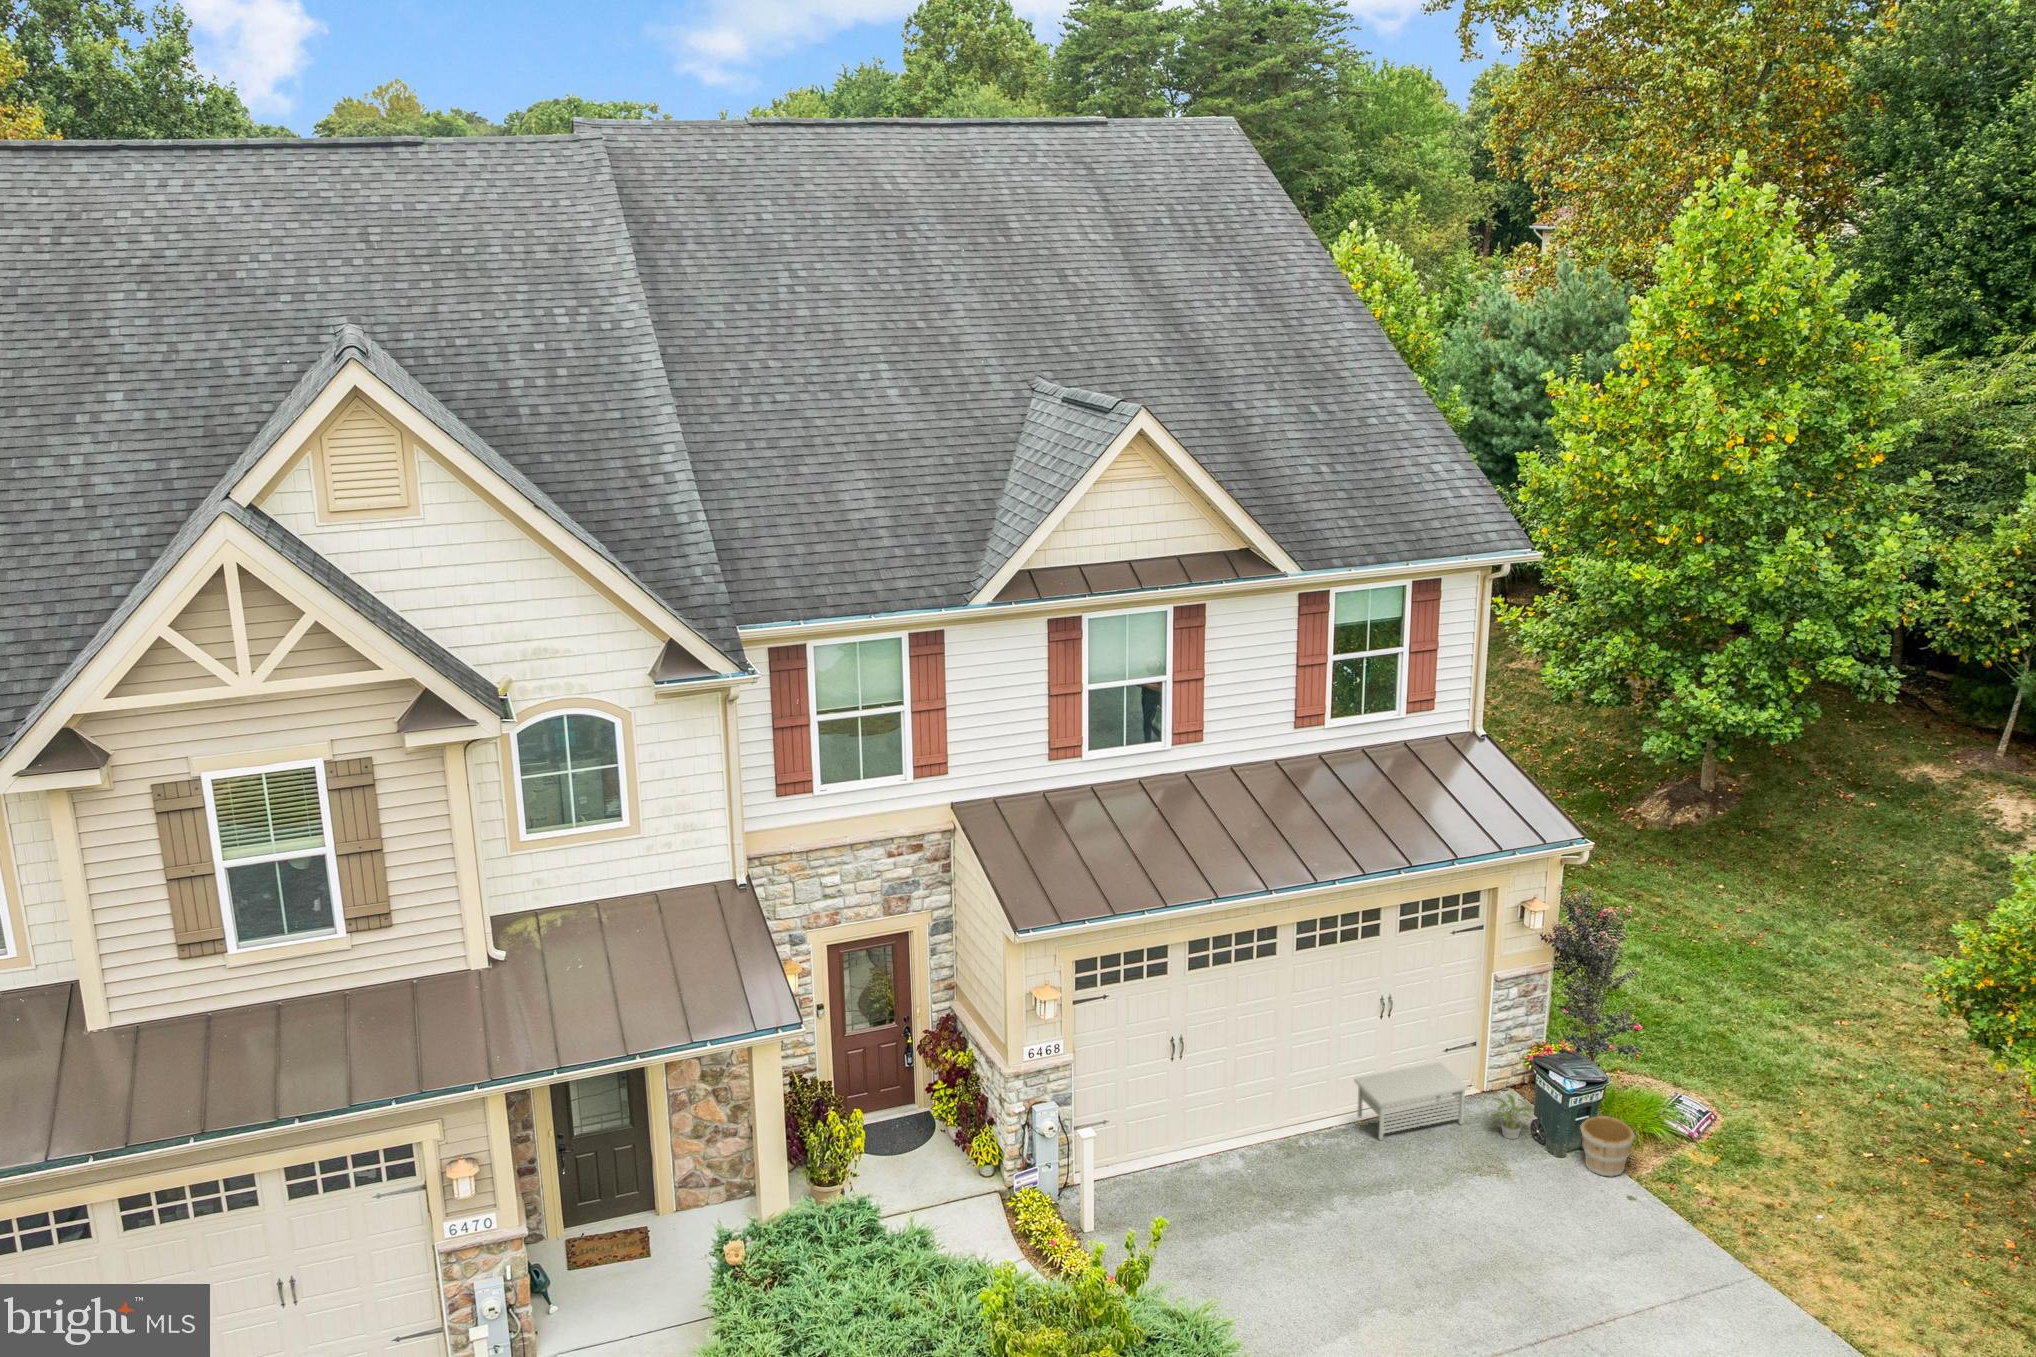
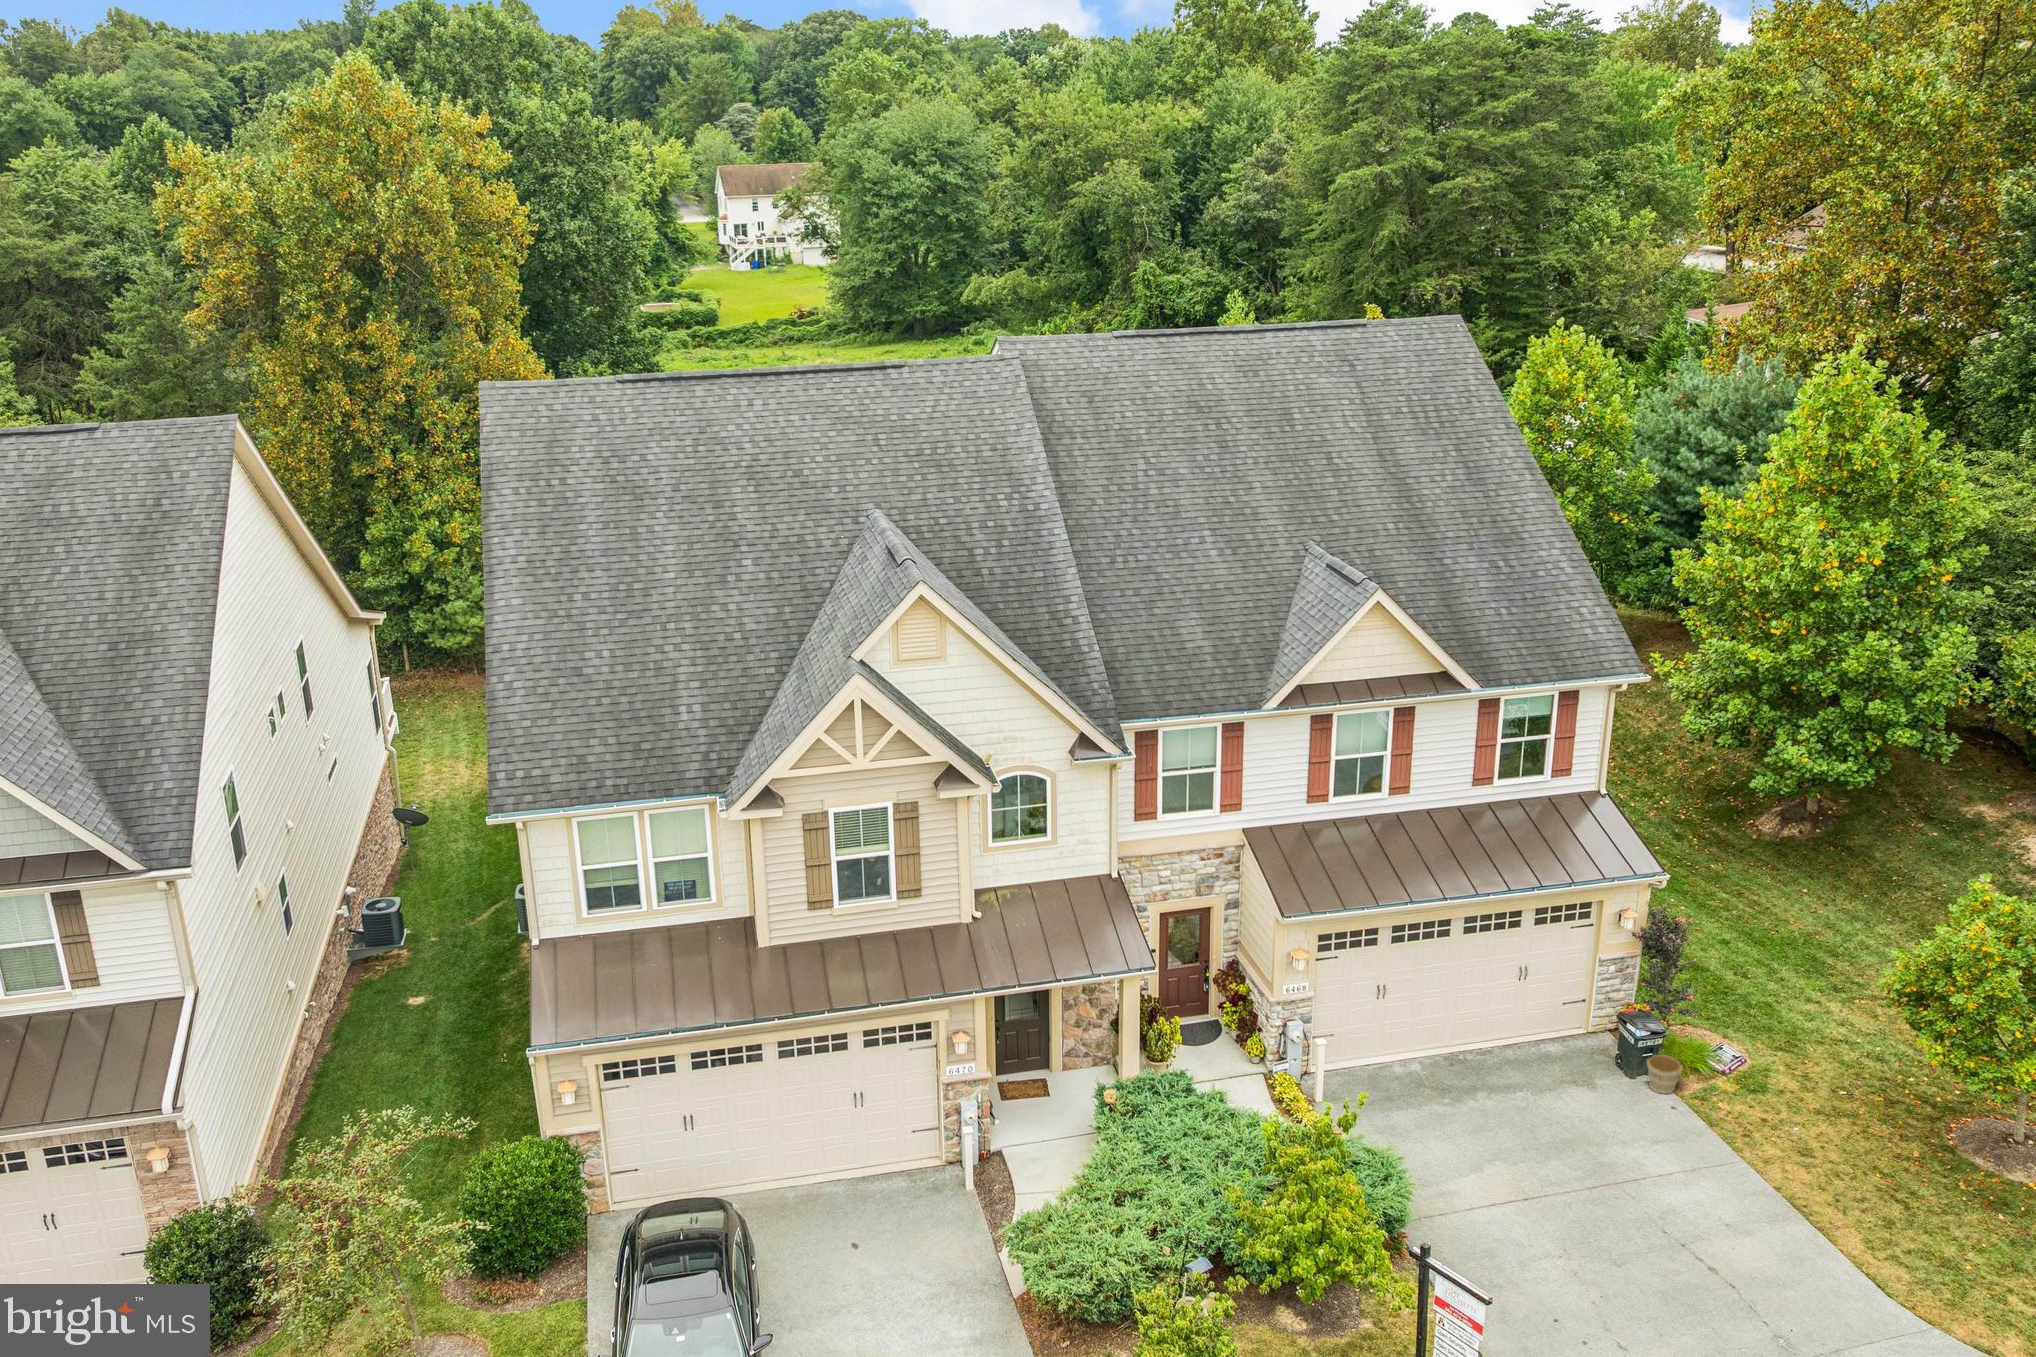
storage bench: present [1354,1062,1468,1140] -> none [1499,1011,1576,1060]
potted plant: present [1492,1094,1533,1139] -> none [1589,1036,1620,1065]

